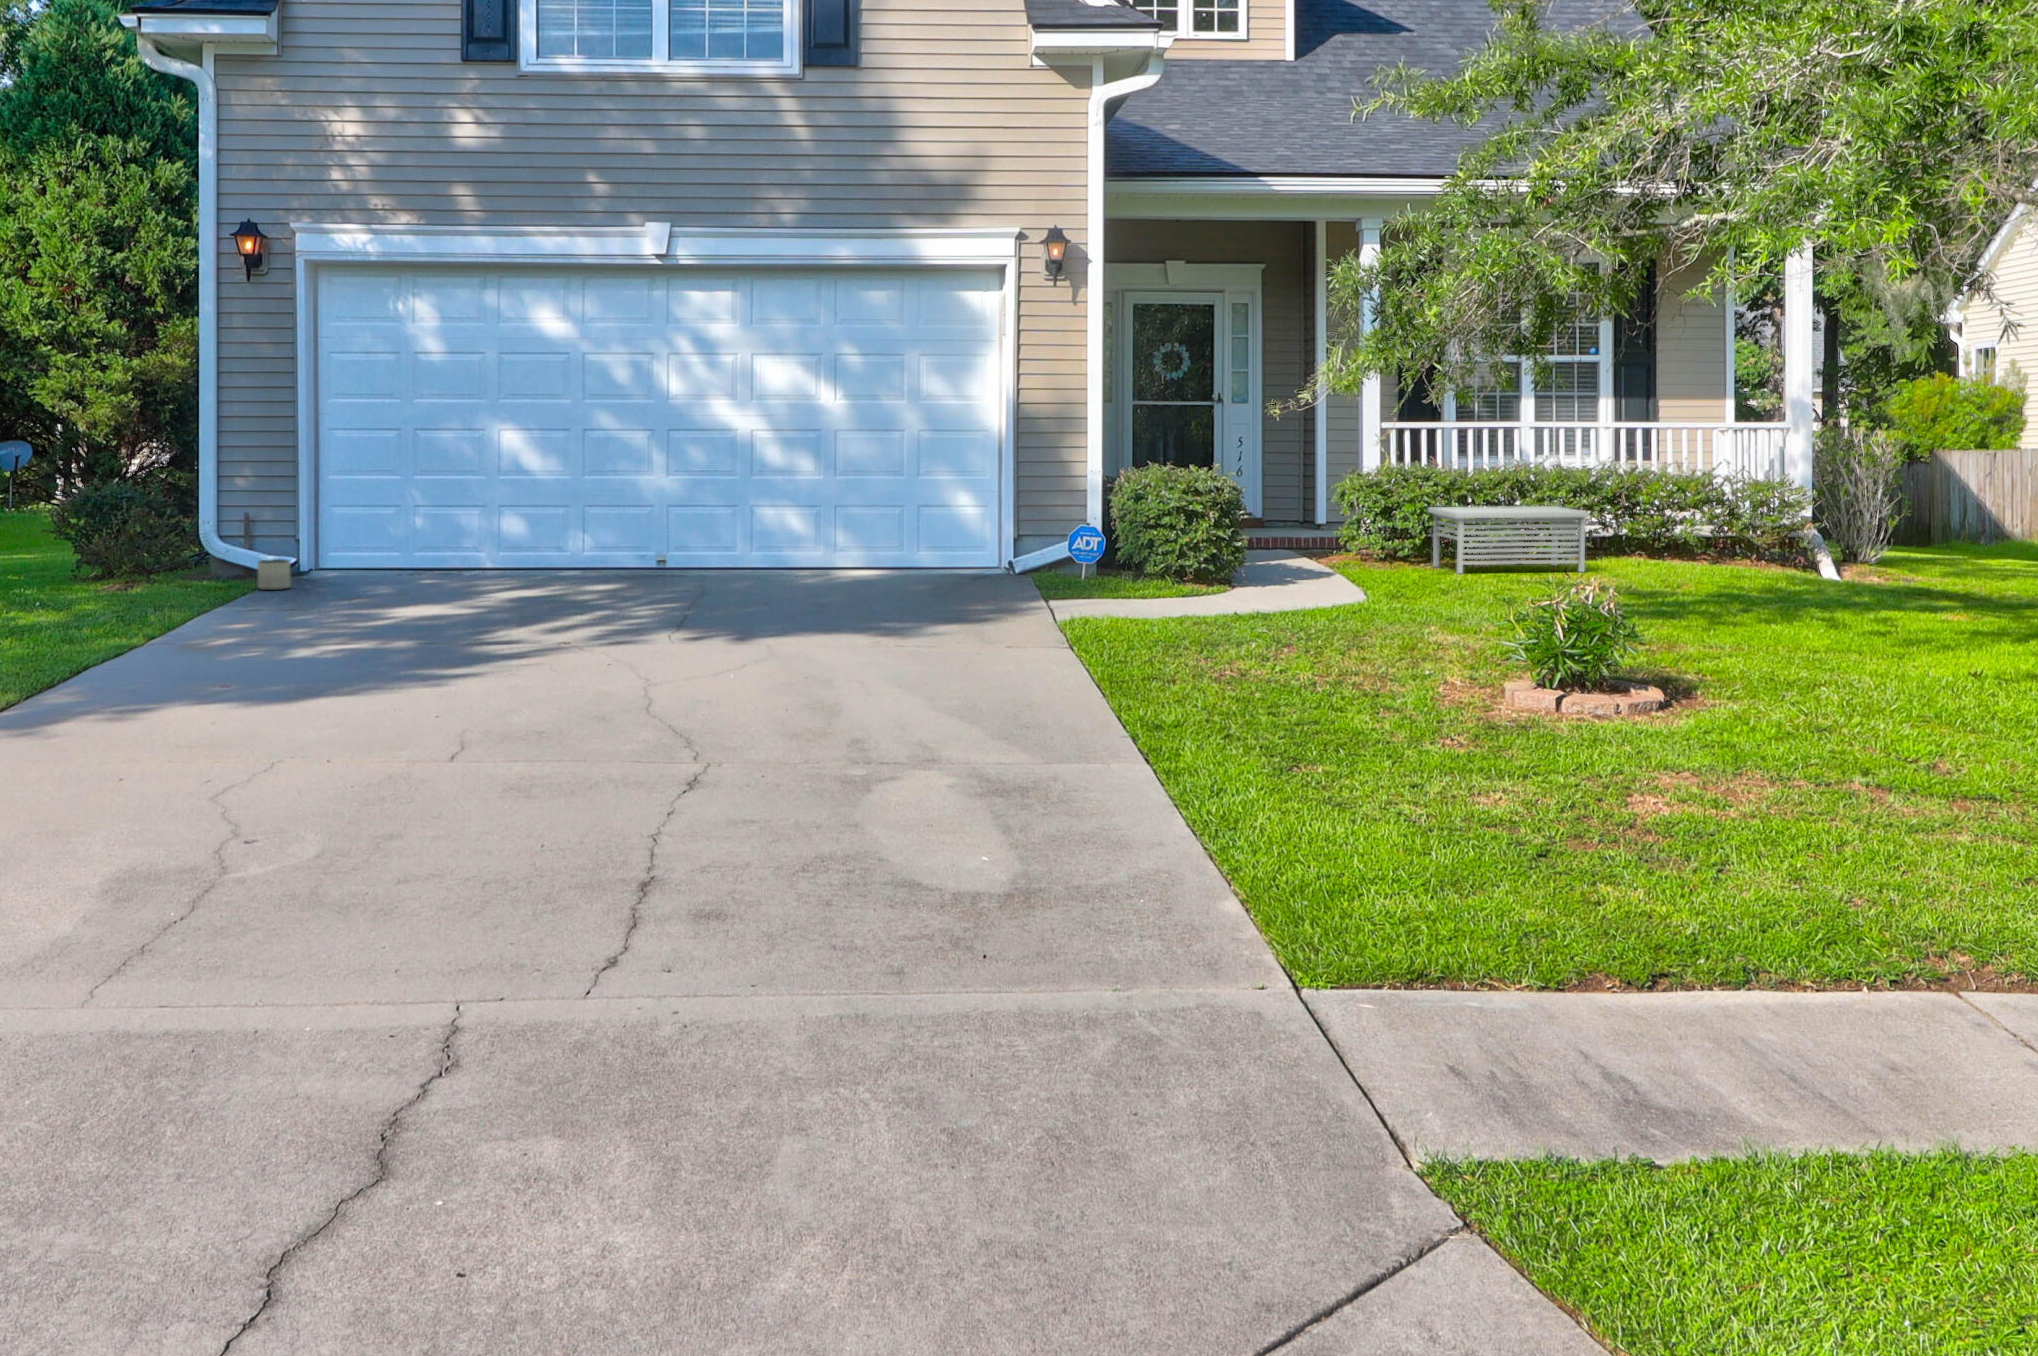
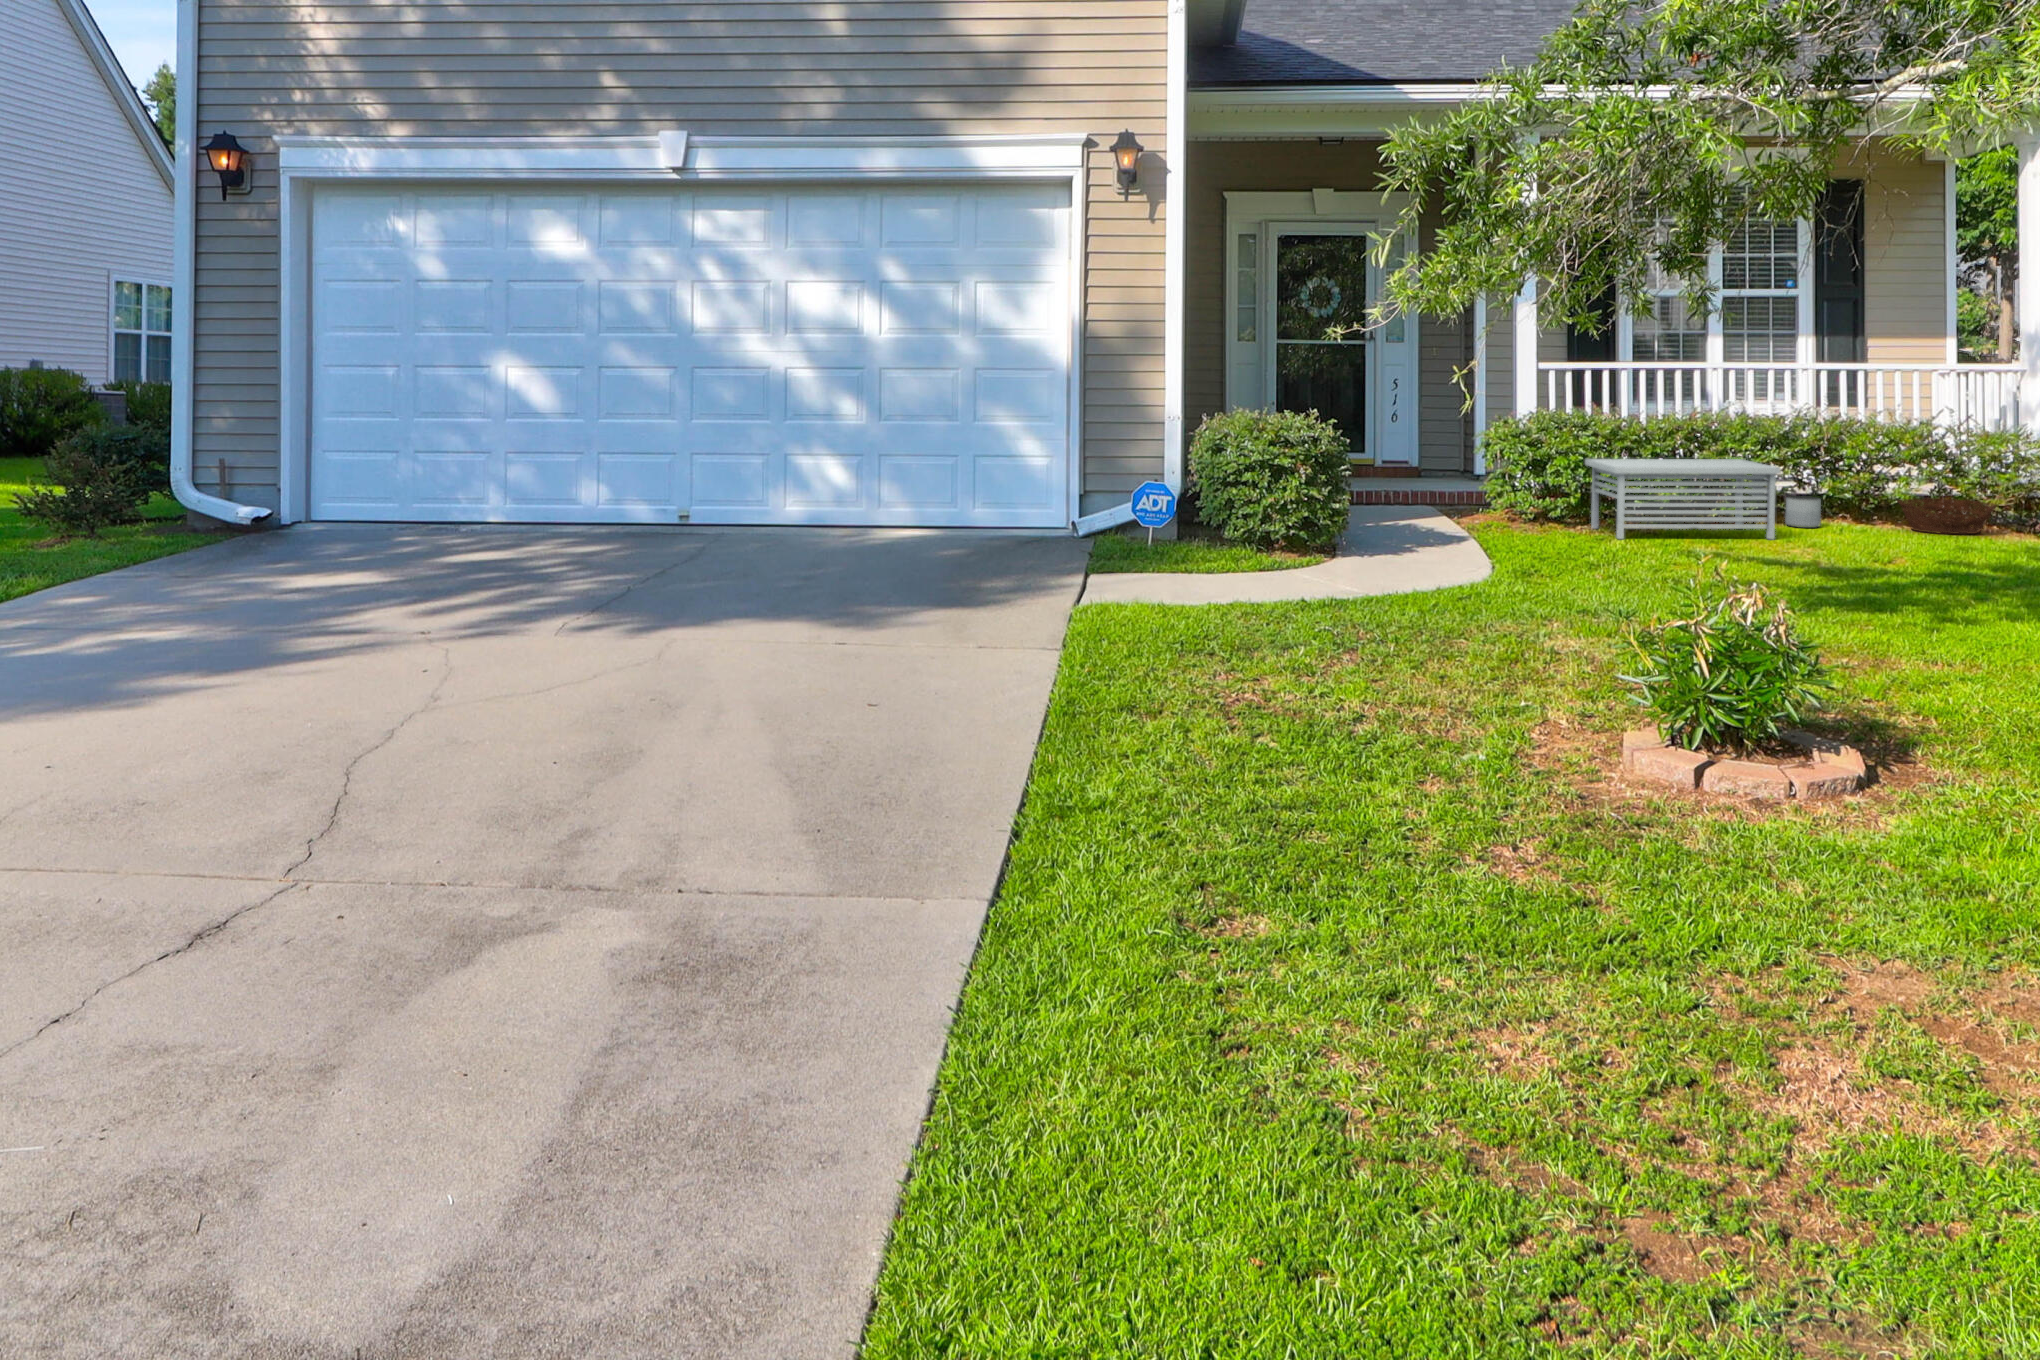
basket: none [1682,538,1762,567] -> present [1898,499,1996,534]
planter: present [258,559,291,590] -> present [1785,496,1821,528]

